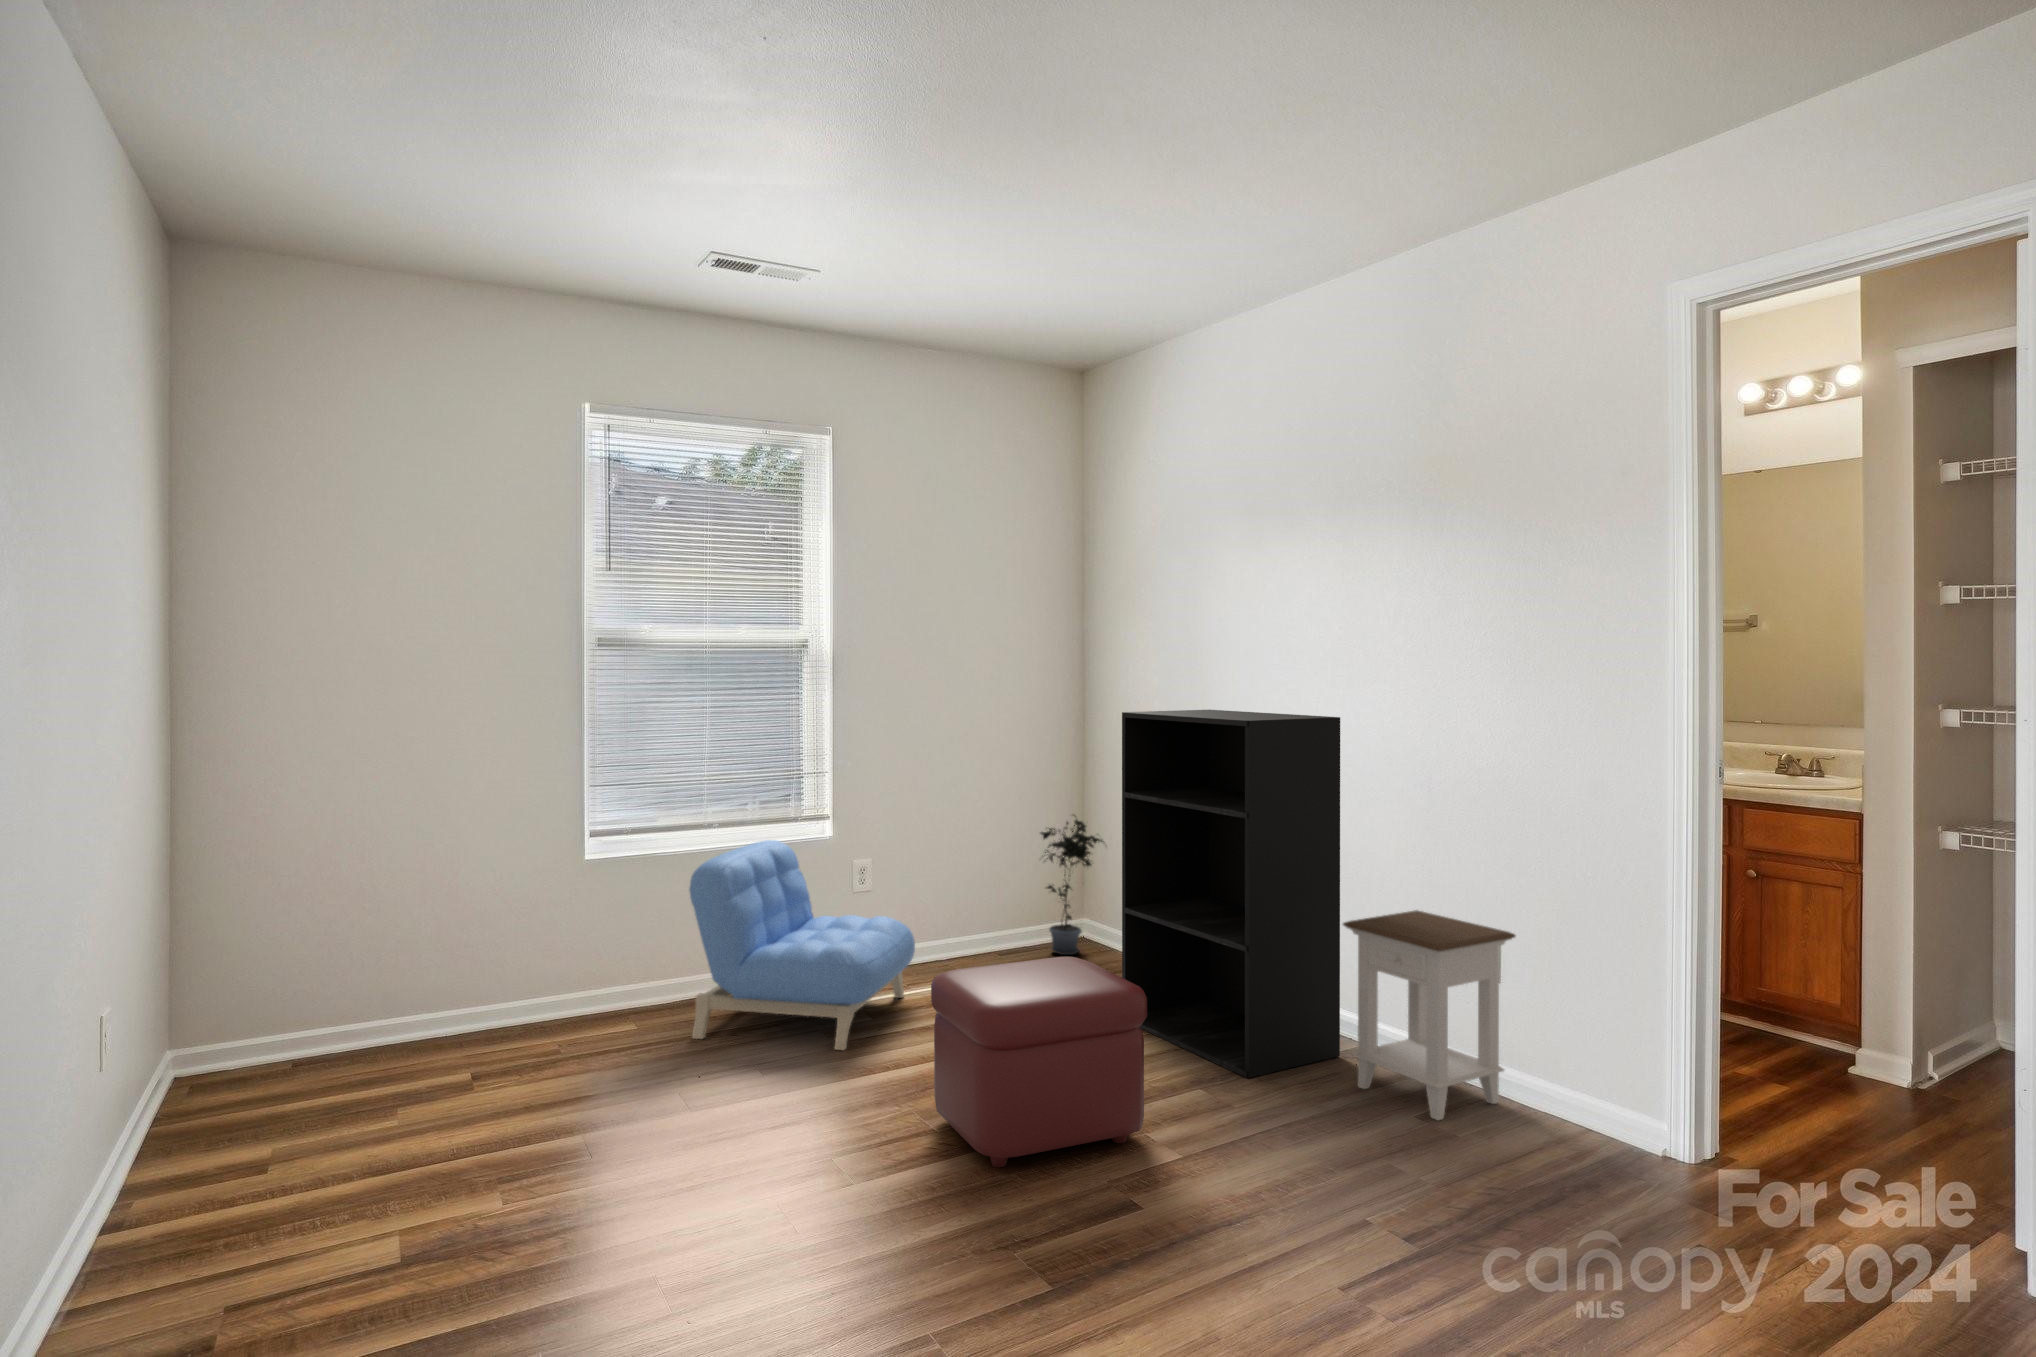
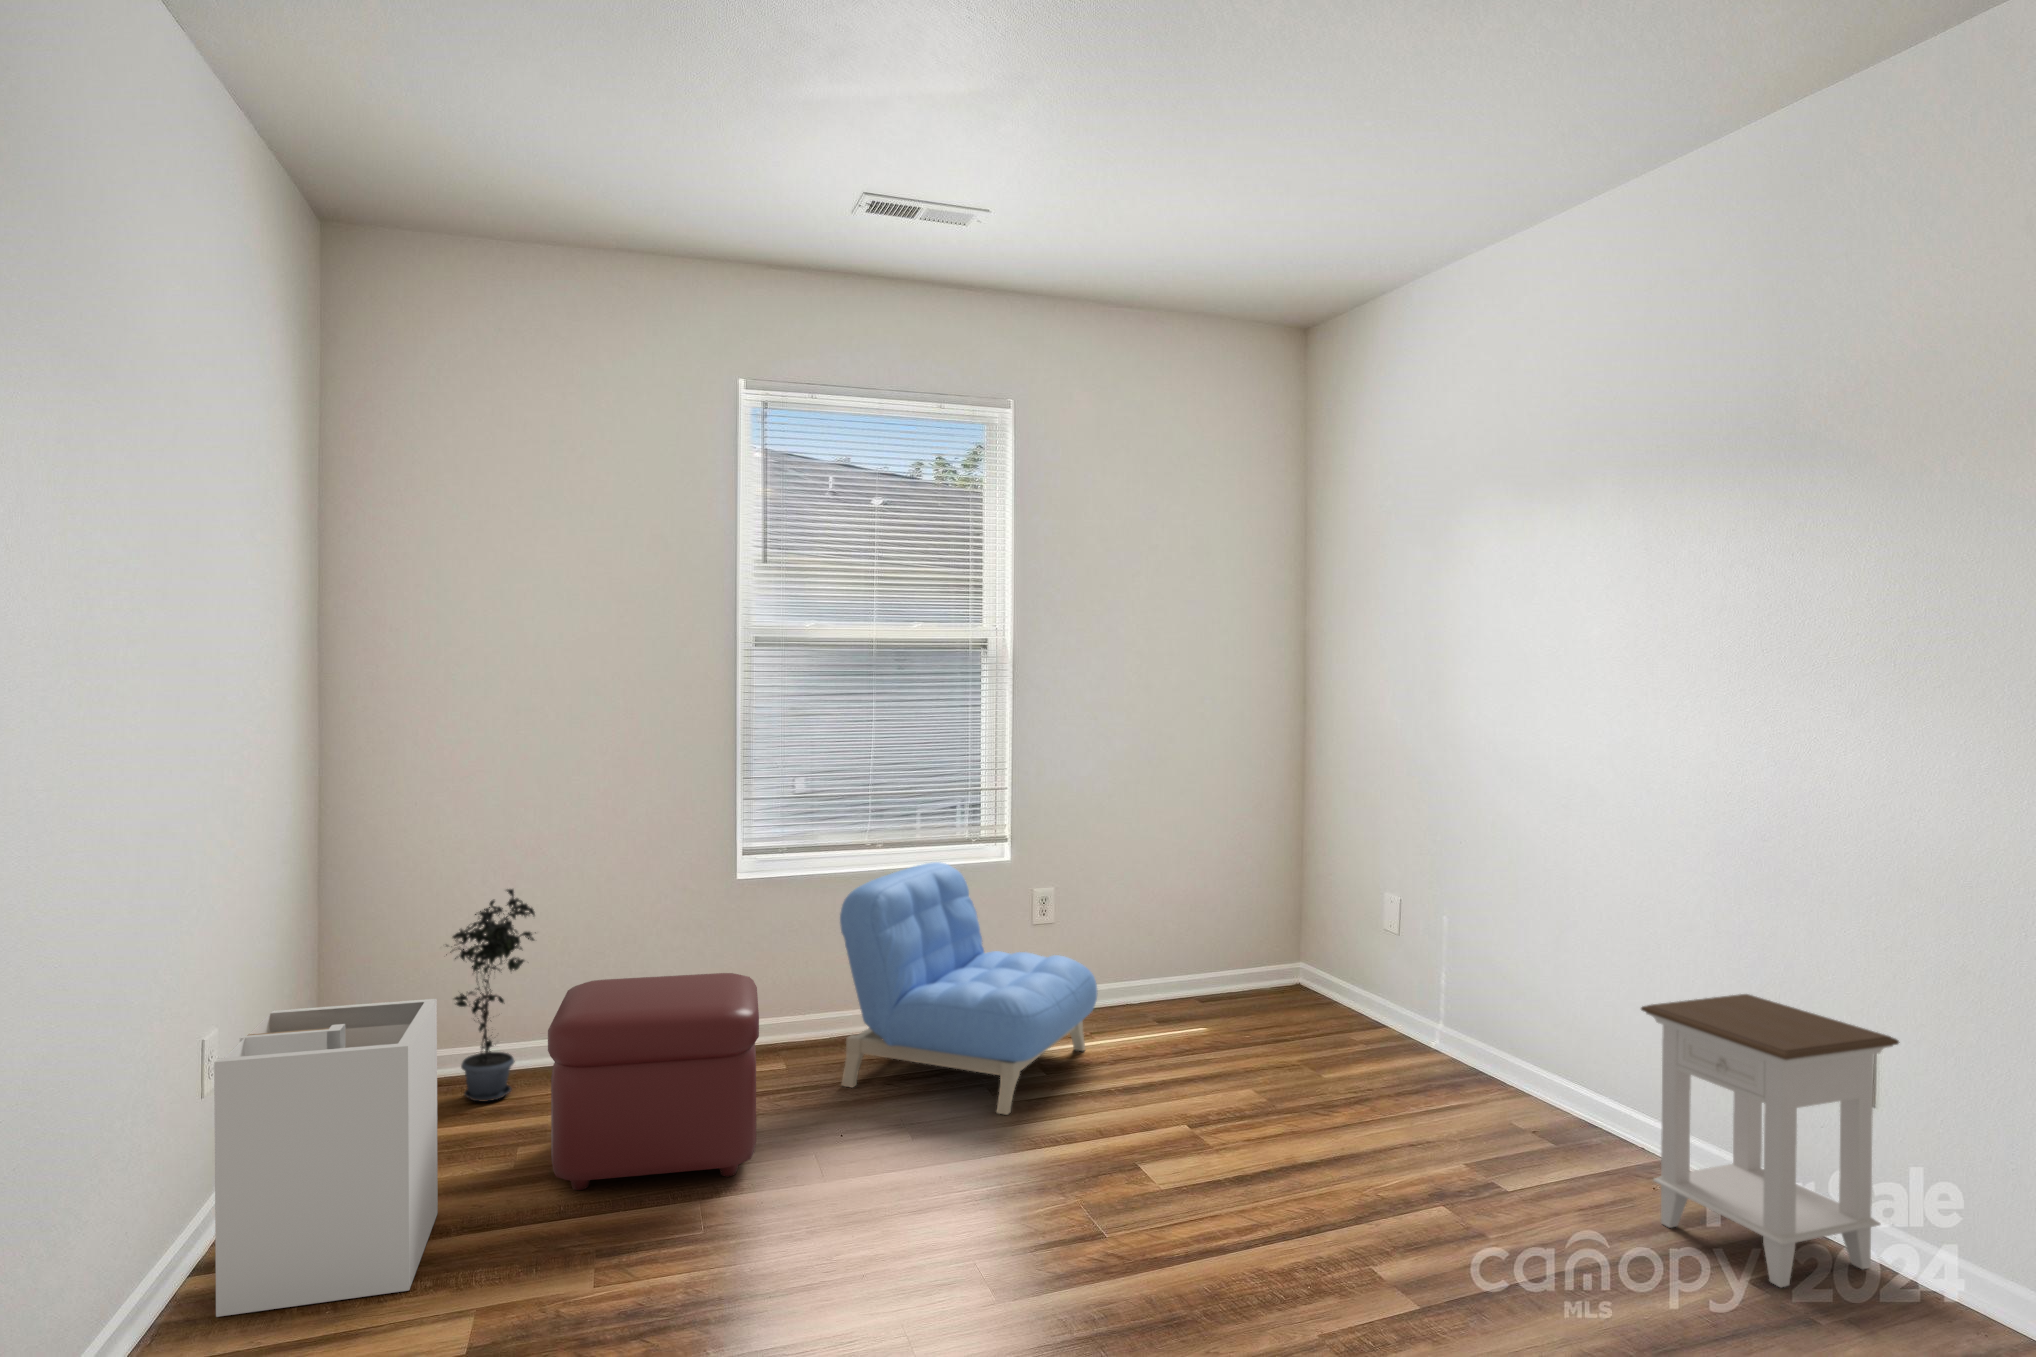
bookshelf: present [1122,710,1340,1078] -> none [1345,723,1638,1196]
potted plant: present [1041,814,1104,955] -> present [446,889,535,1101]
ottoman: present [931,957,1147,1167] -> present [548,973,759,1190]
laundry hamper: none [138,970,333,1262] -> present [214,999,438,1317]

